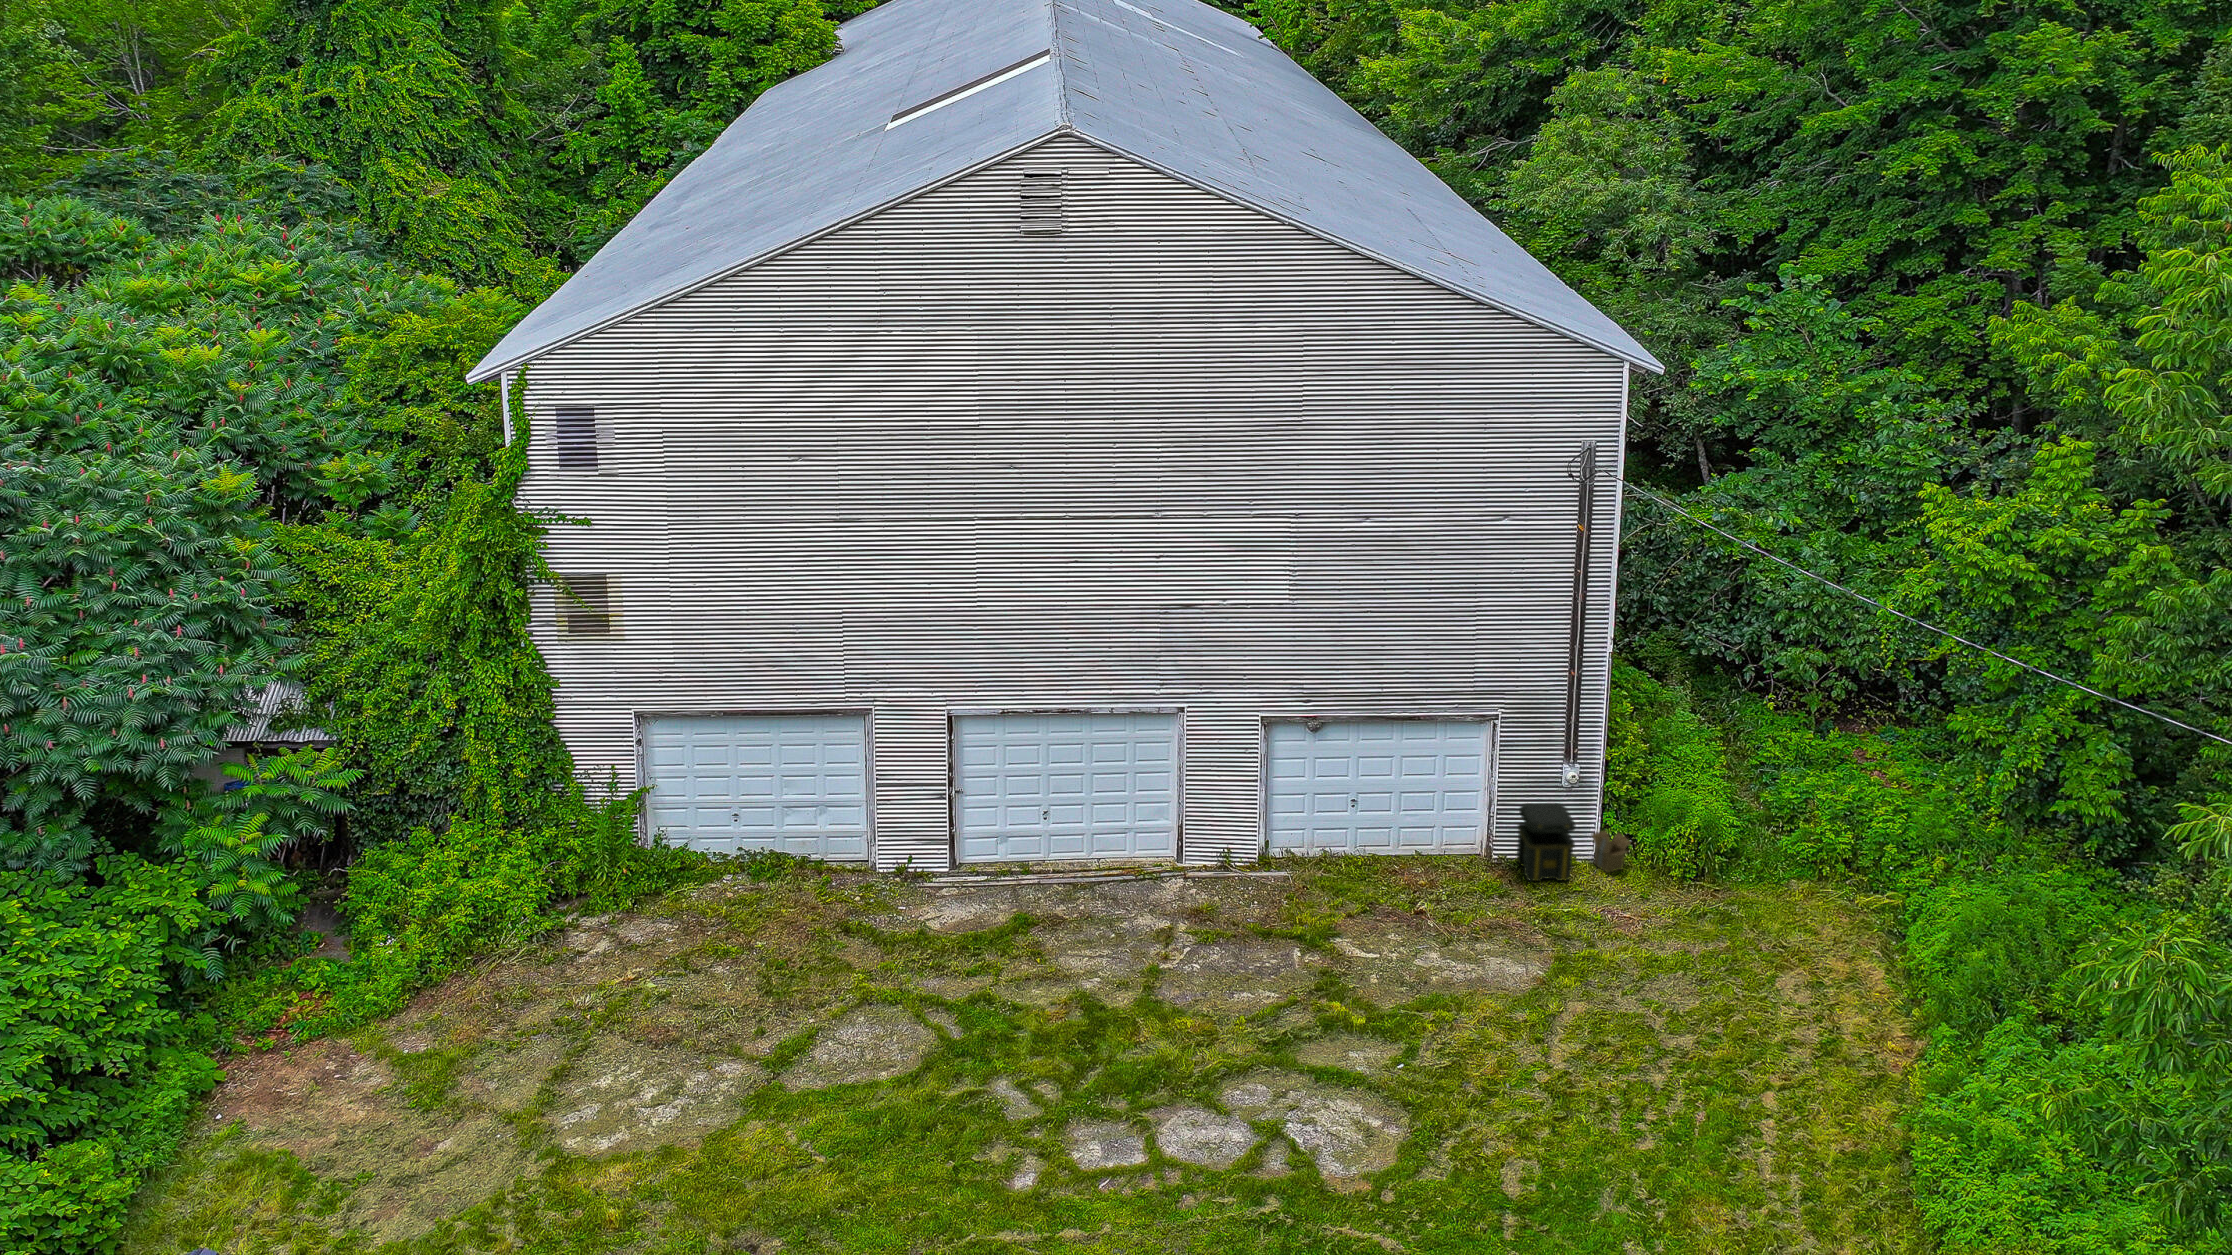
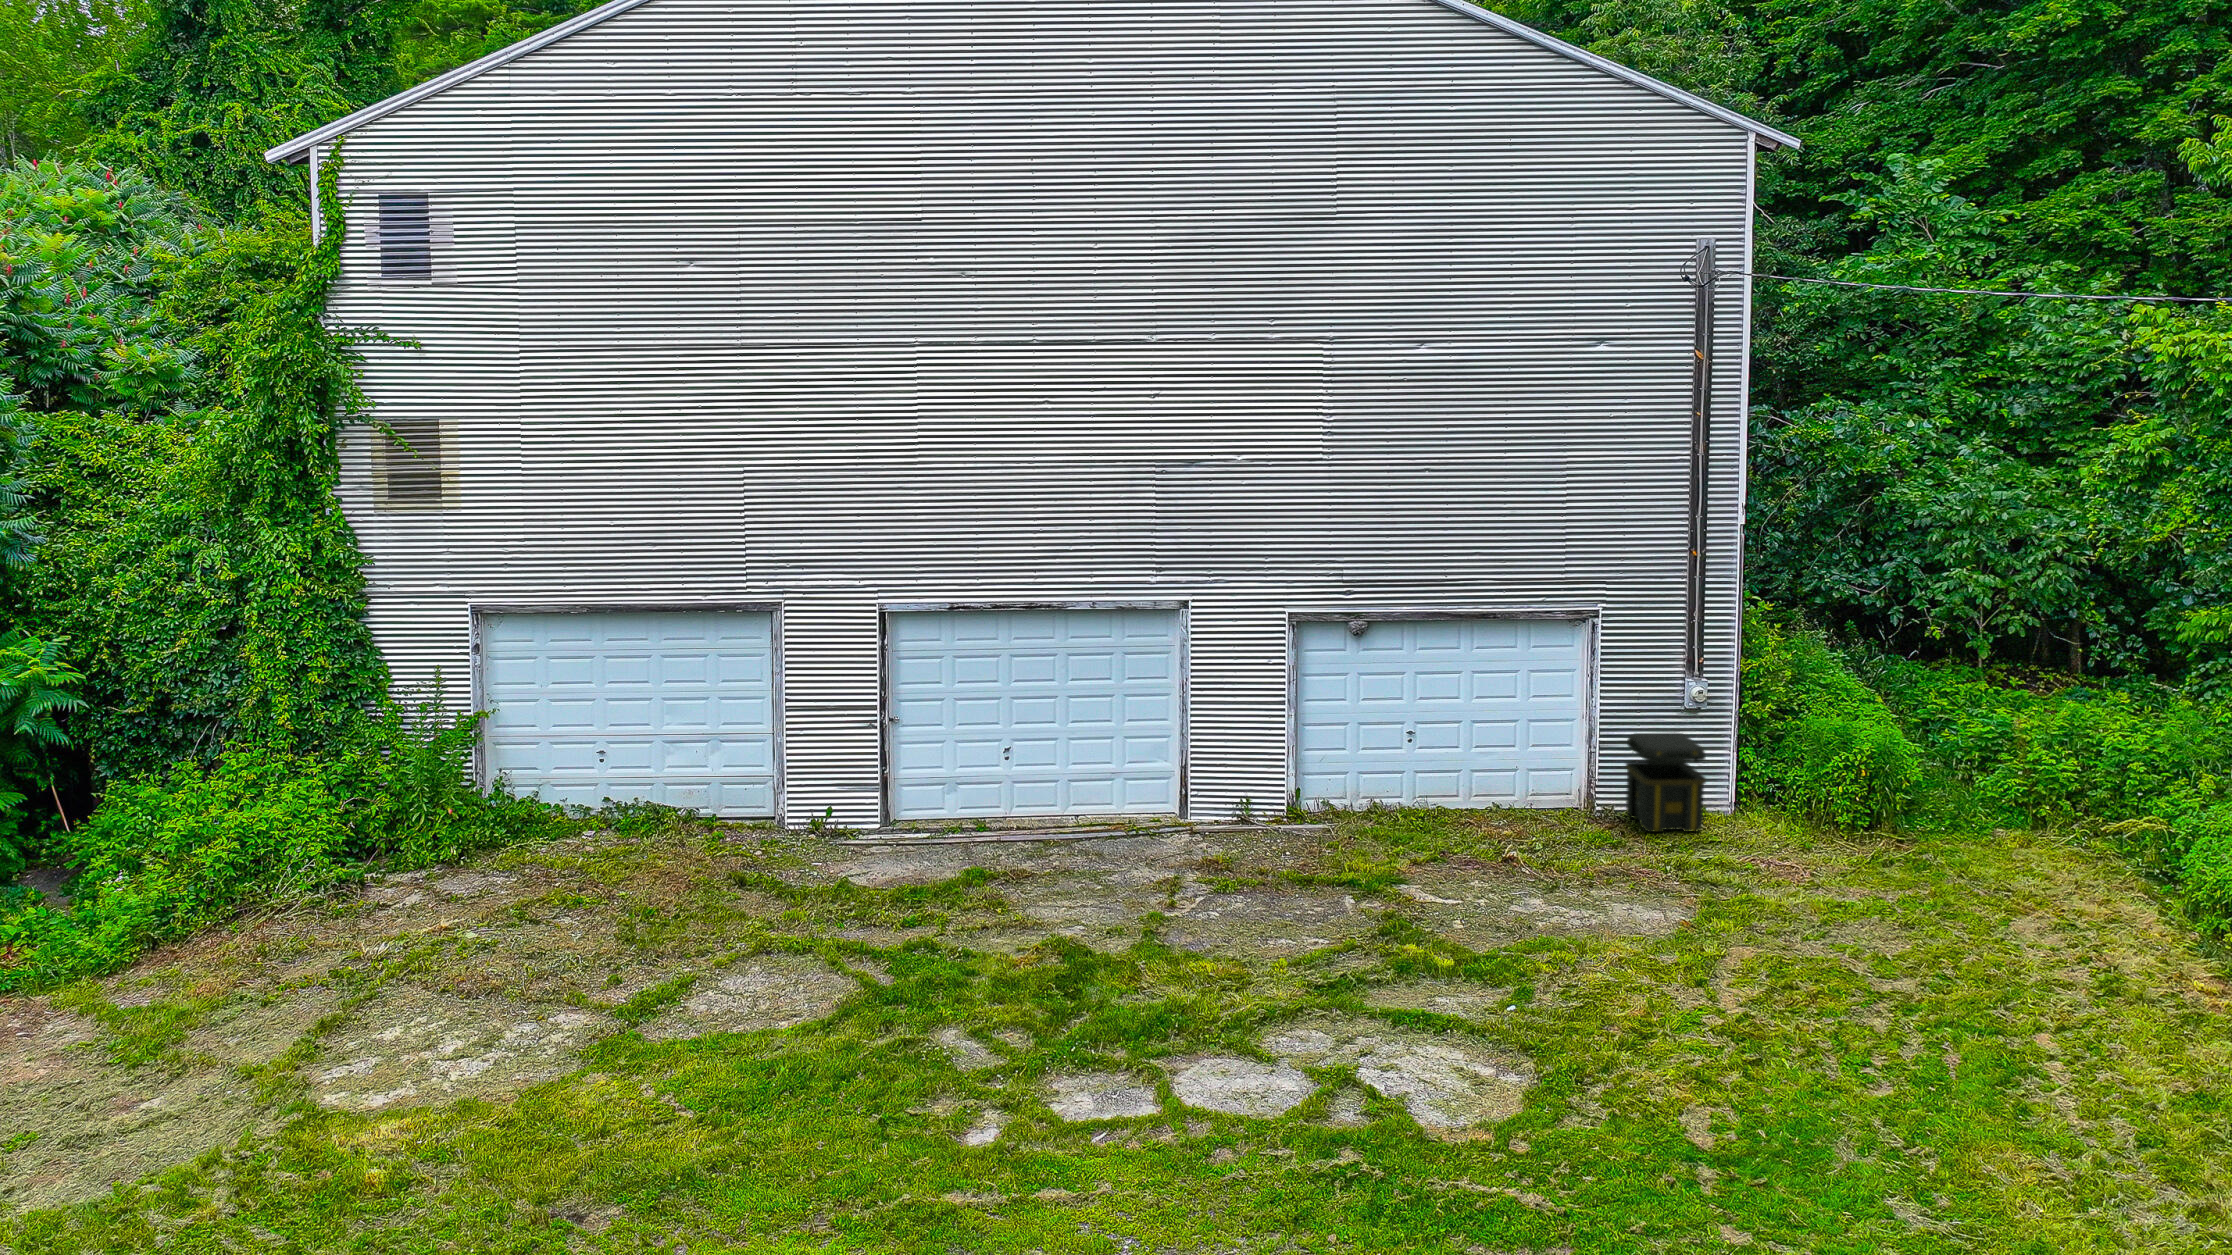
cardboard box: present [1592,830,1631,873] -> none [1722,772,1781,825]

